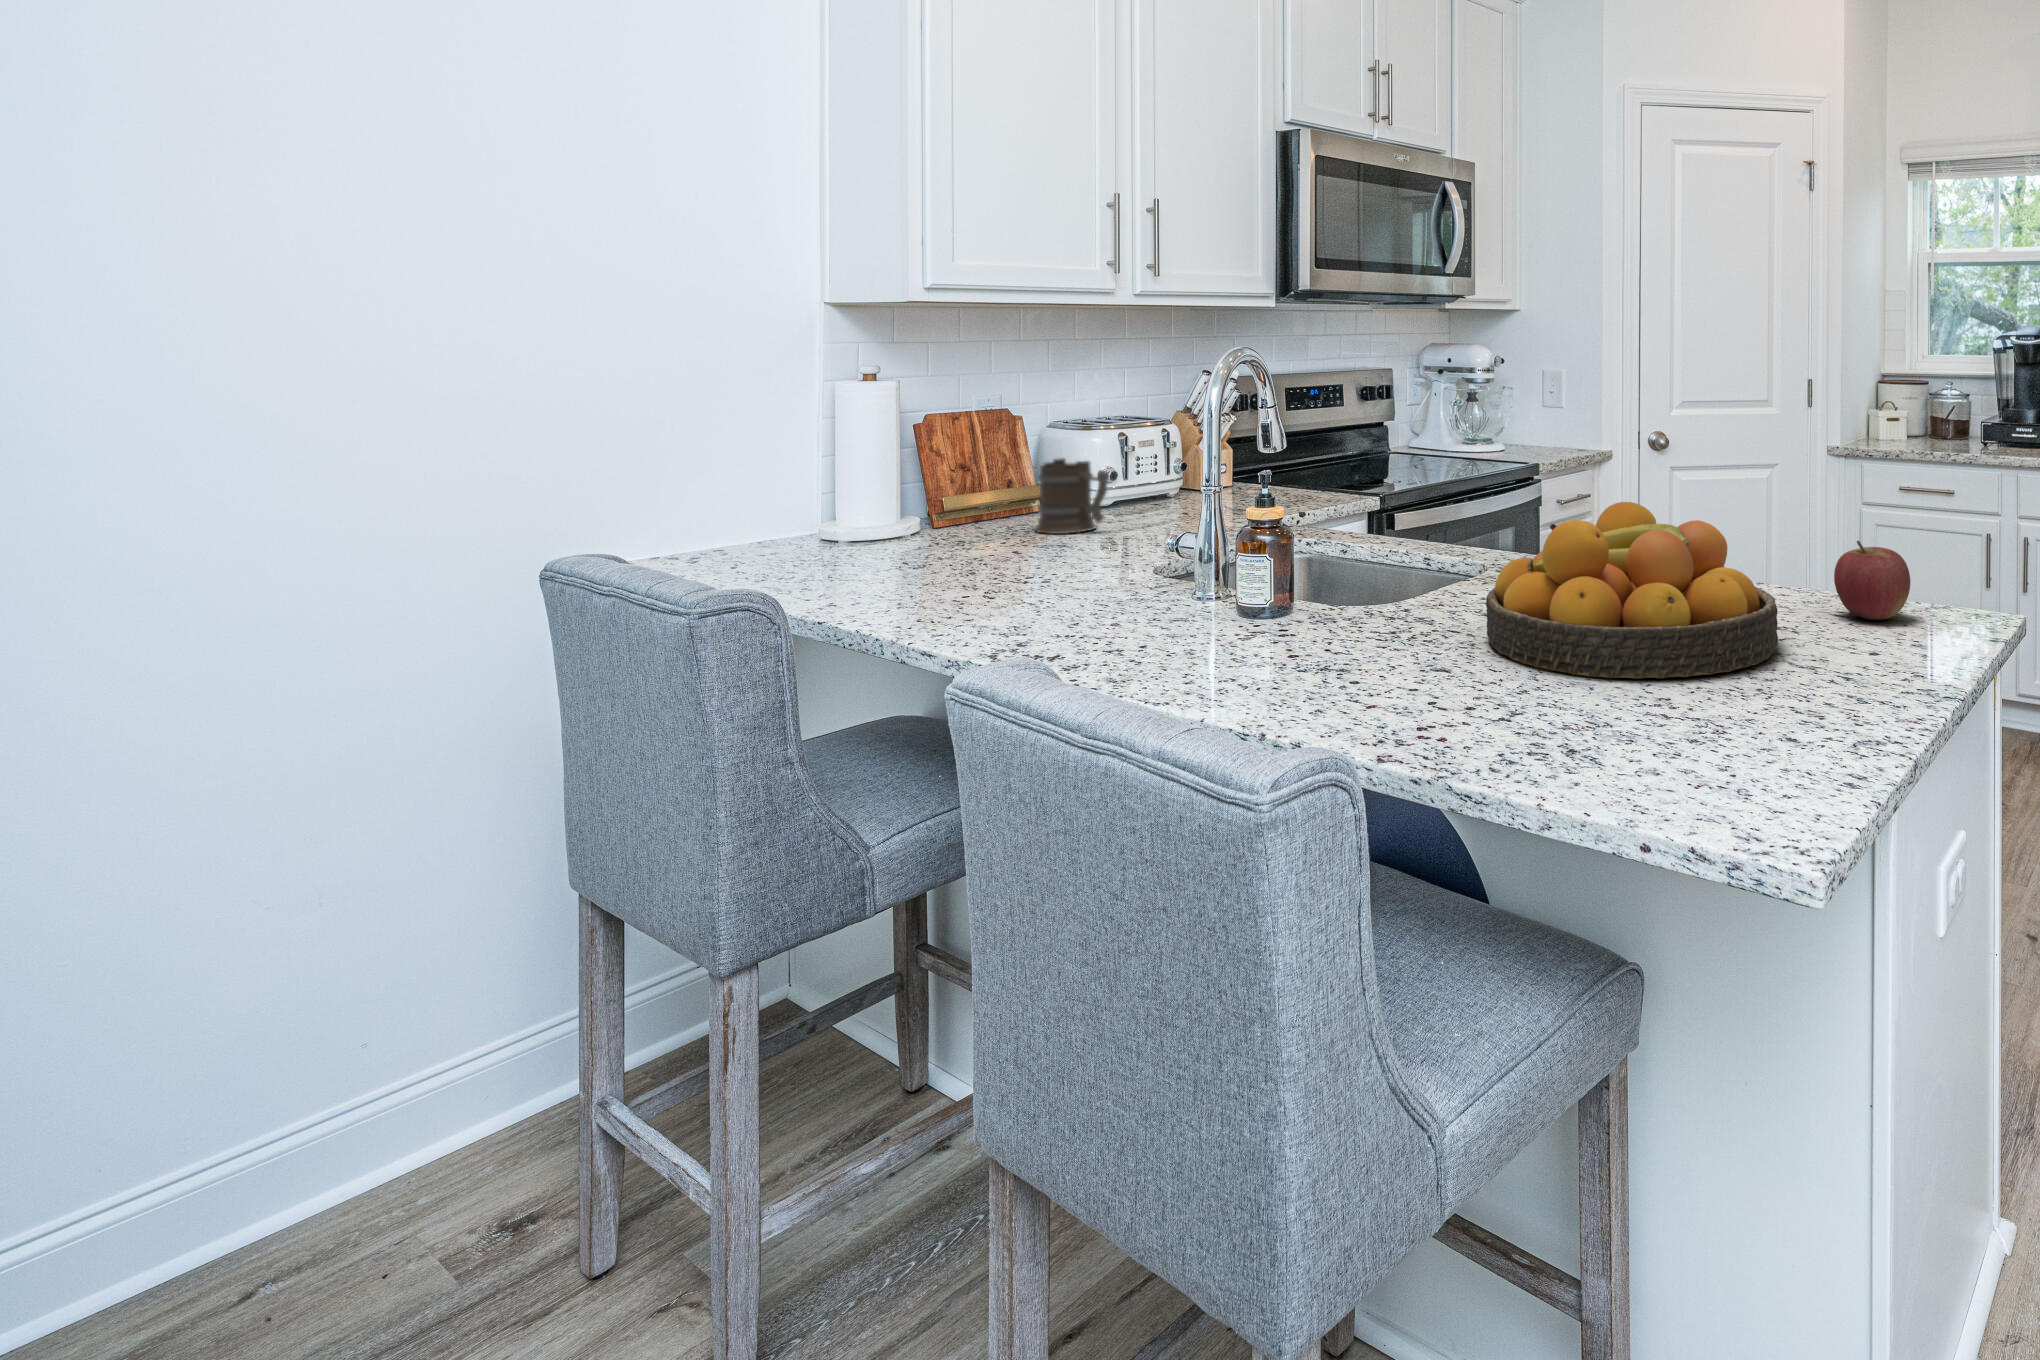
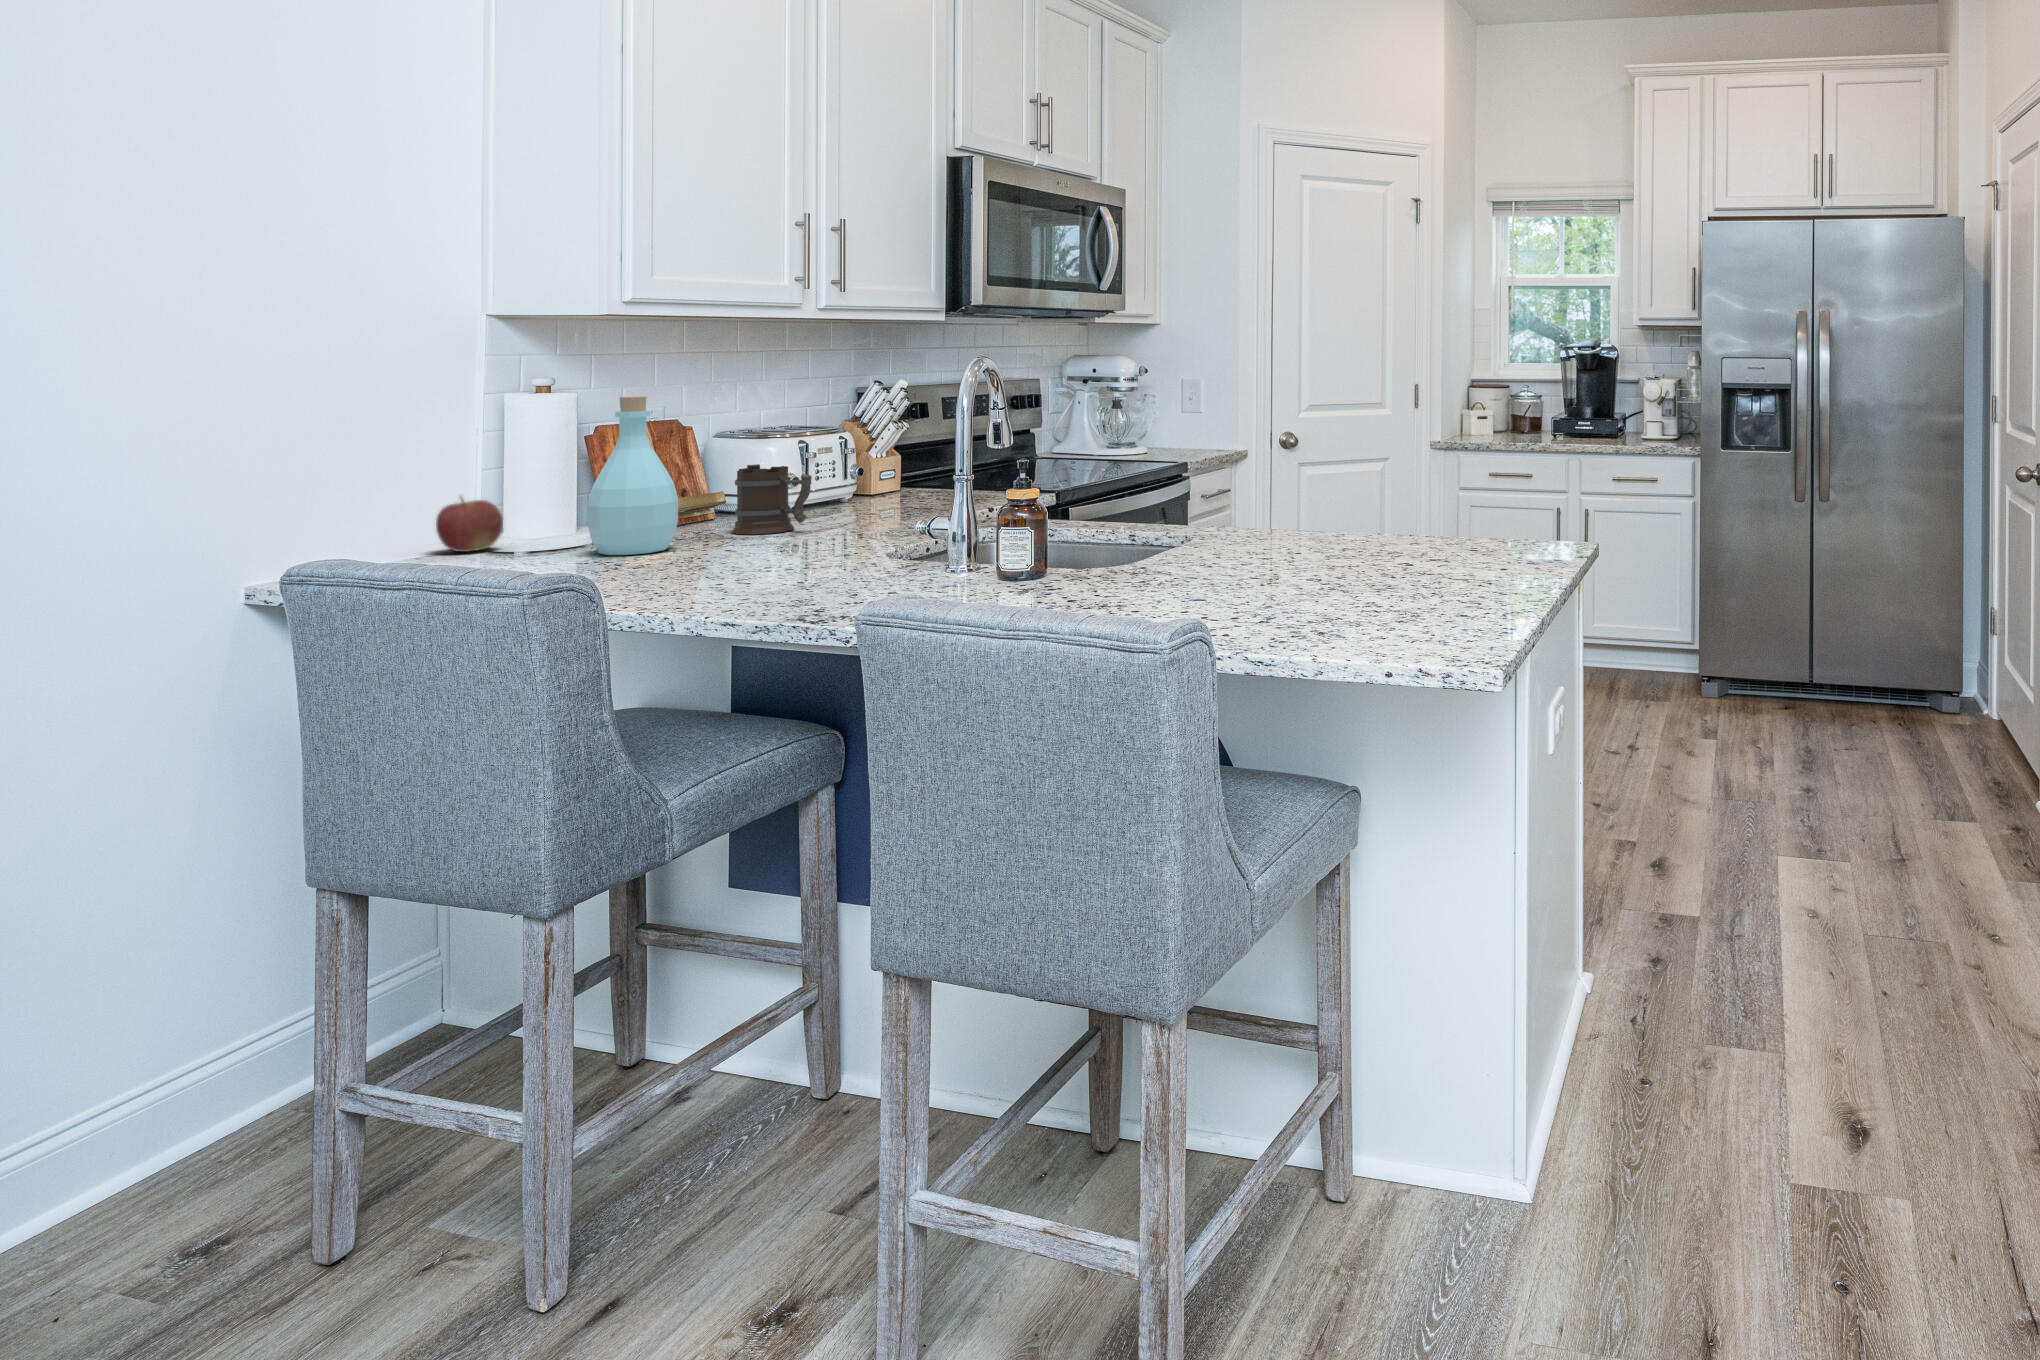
bottle: none [879,385,967,553] -> present [587,396,678,555]
fruit bowl: present [1486,502,1778,679] -> none [1220,477,1435,599]
apple: present [1834,541,1910,620] -> present [436,497,503,552]

